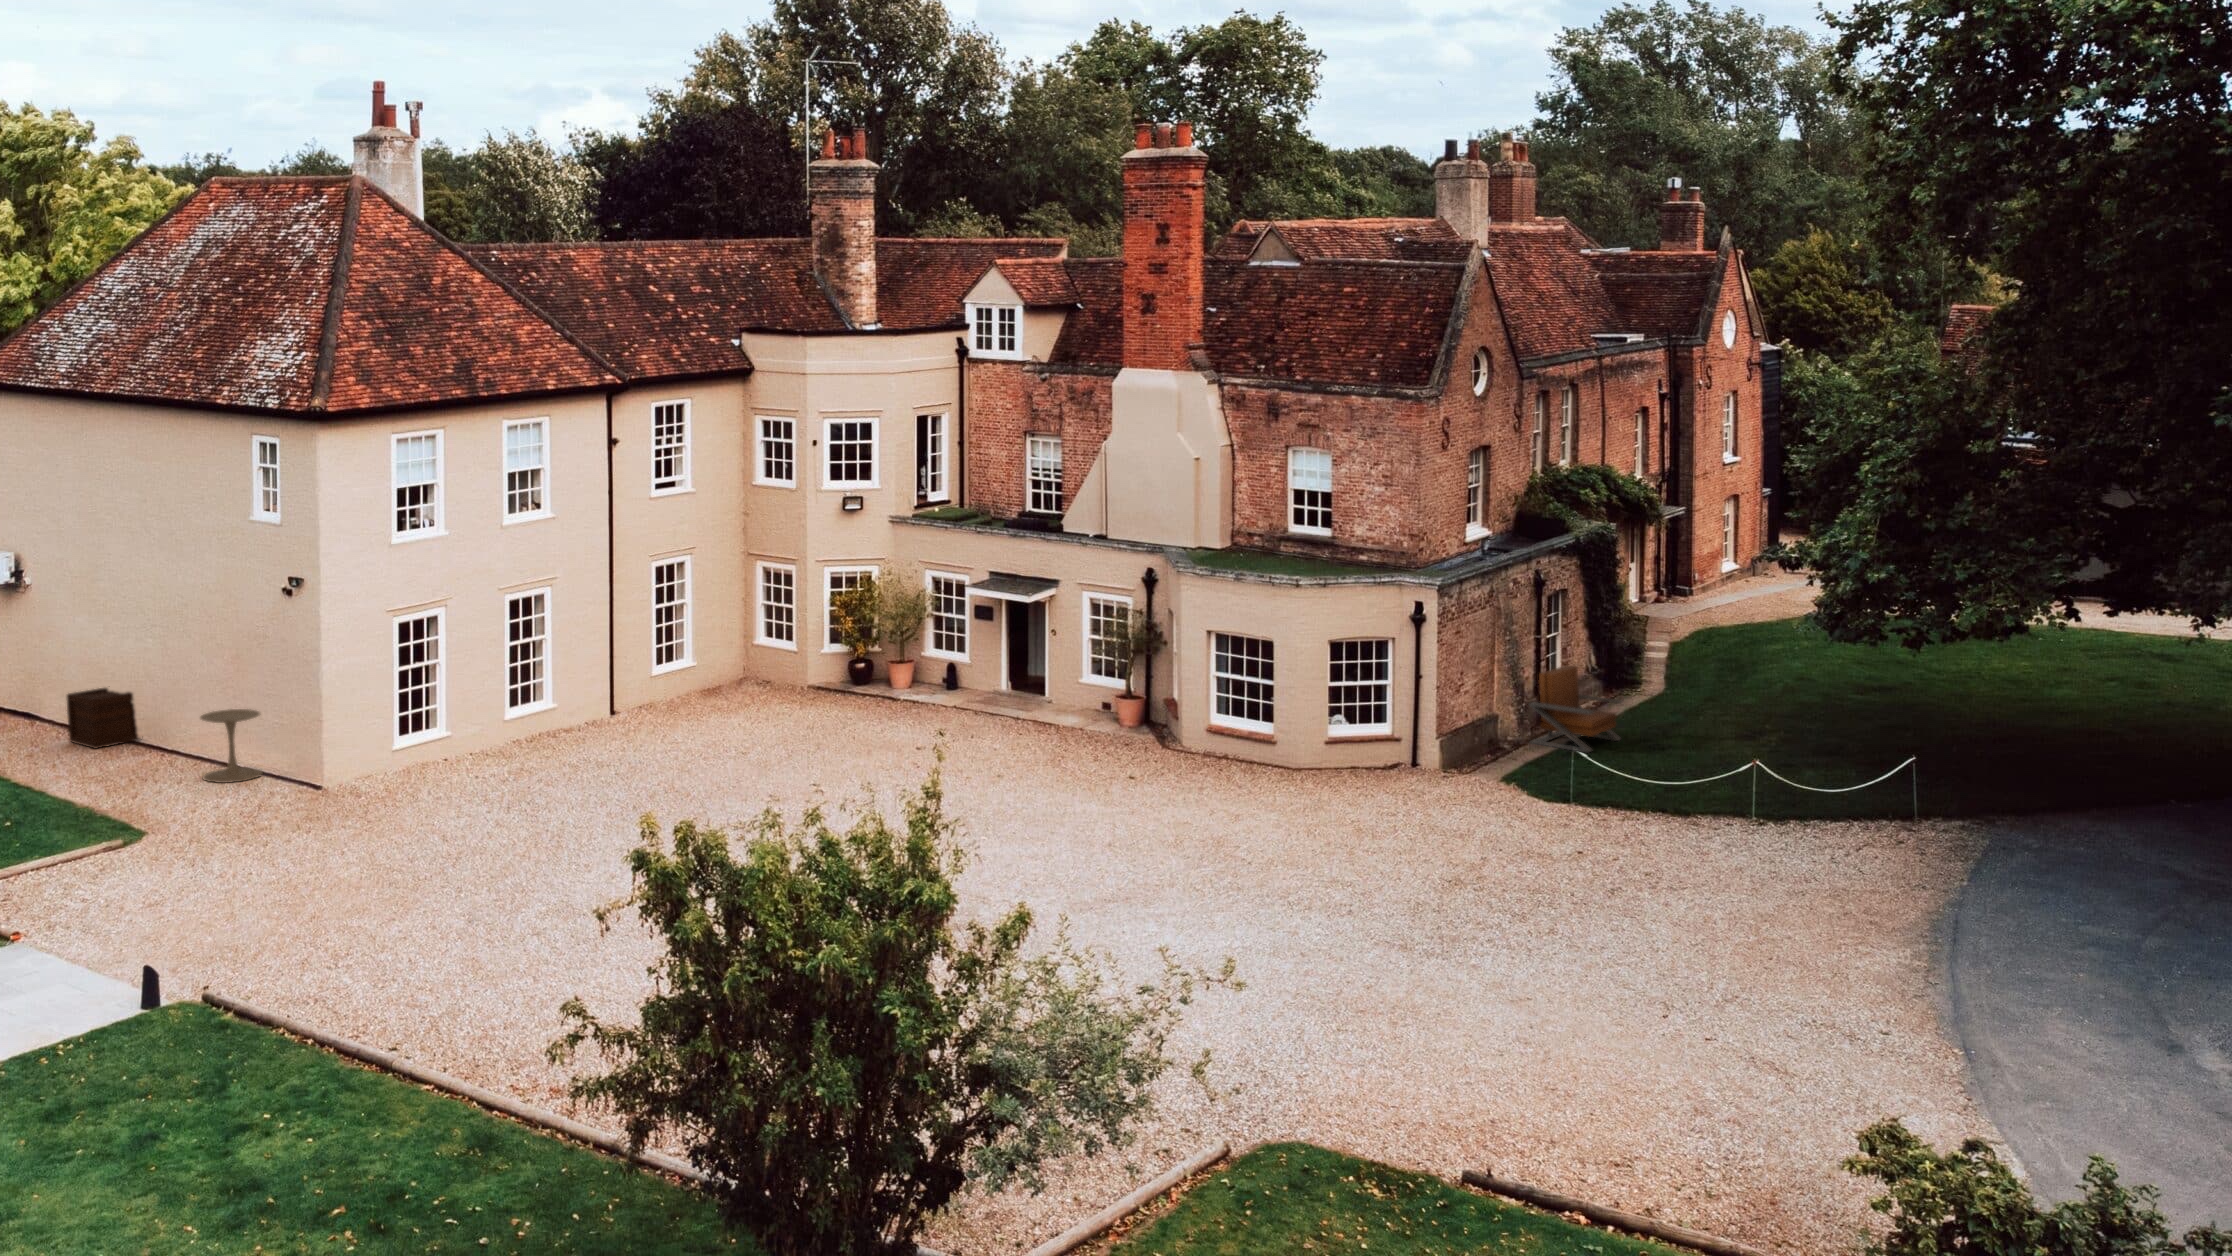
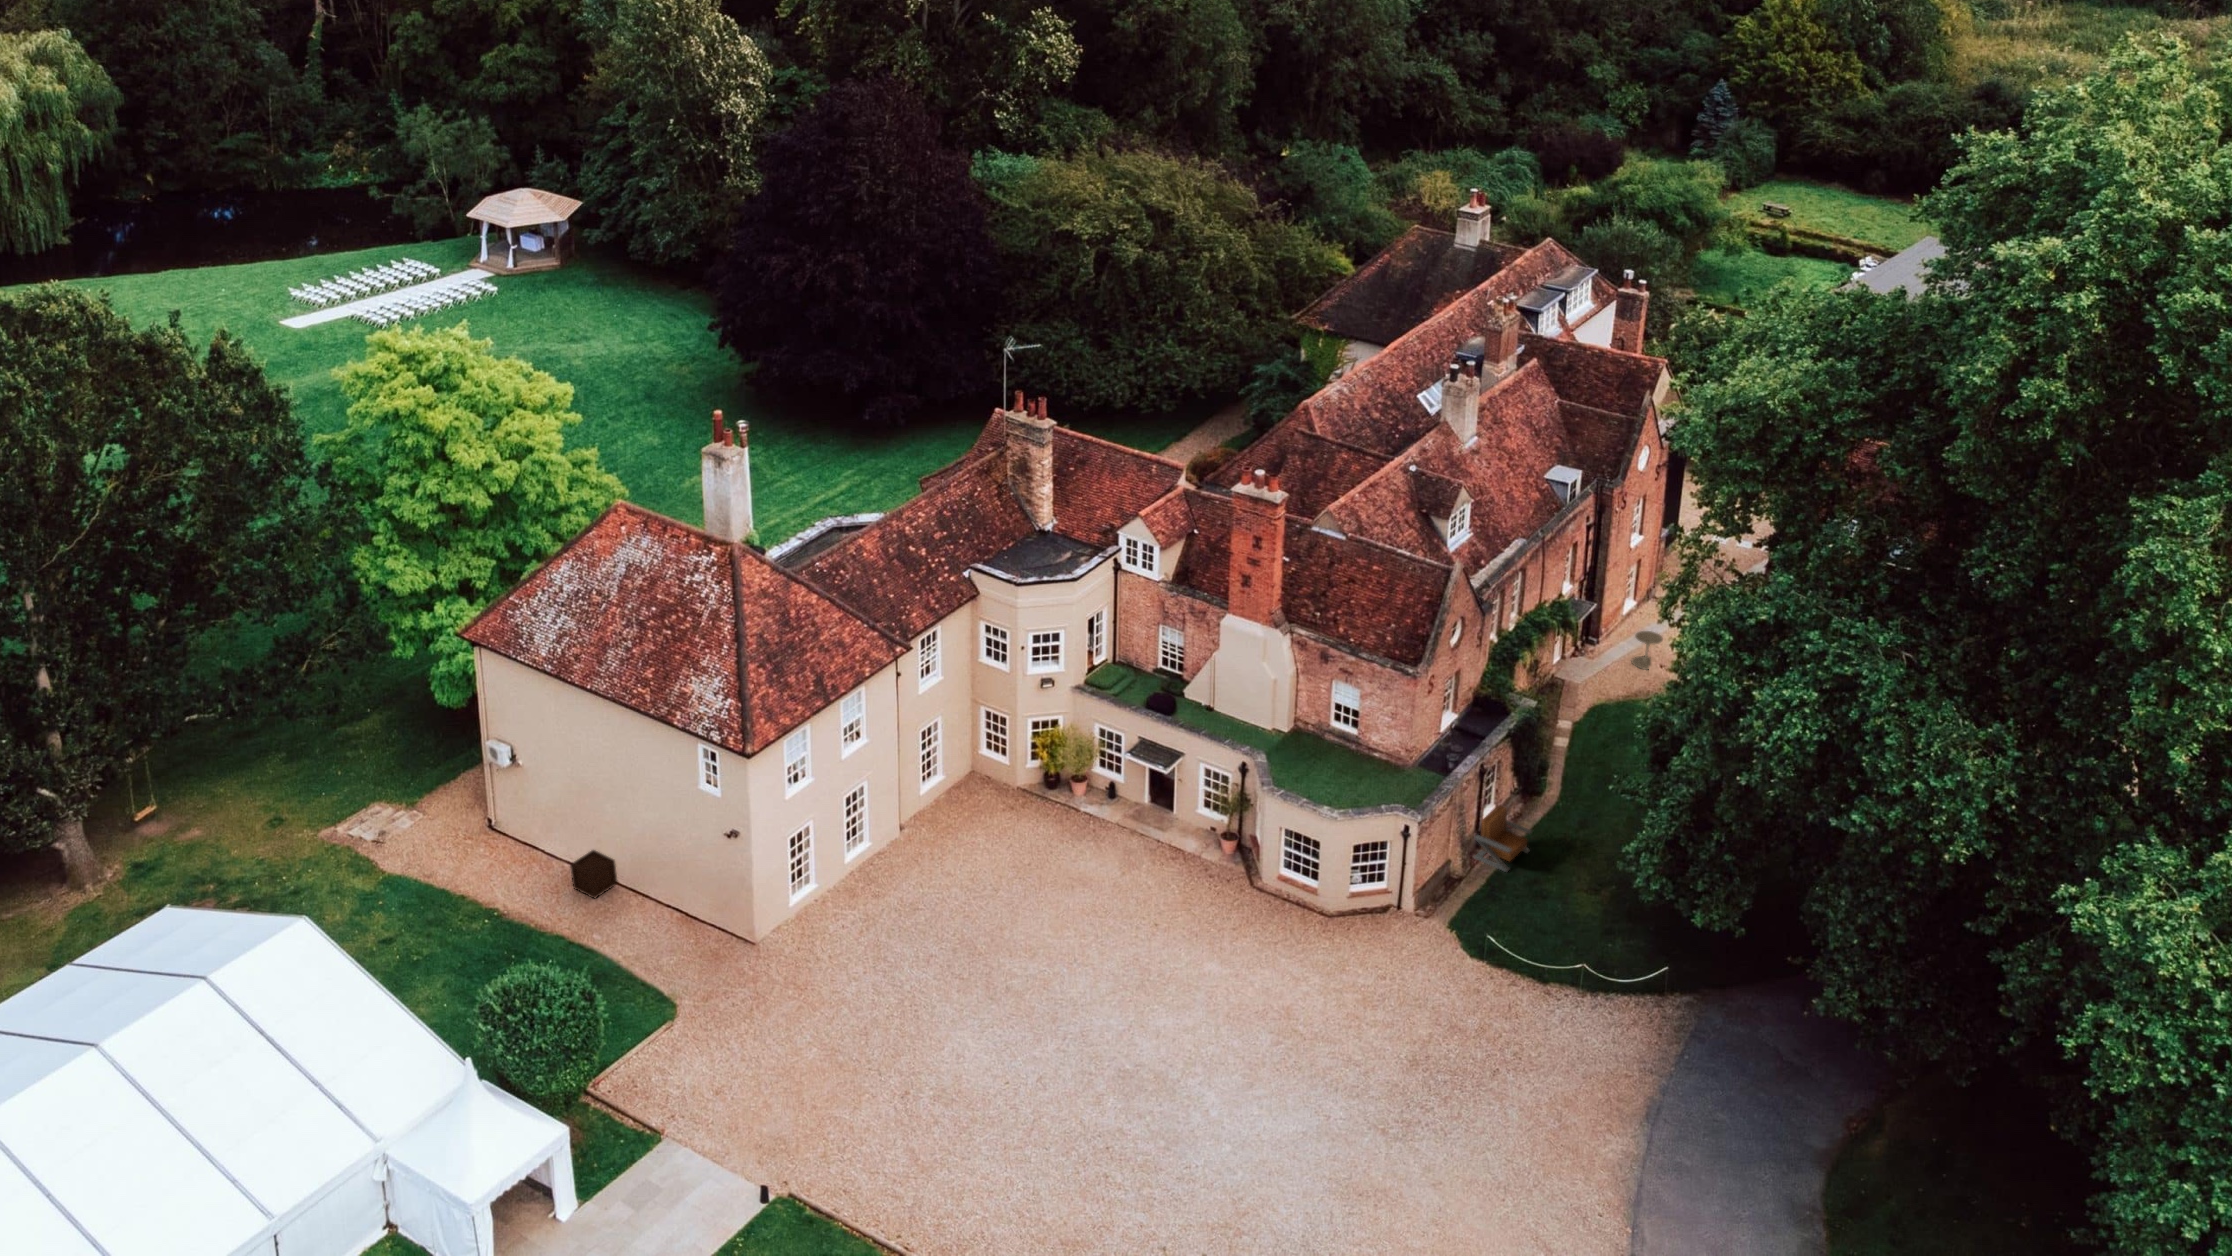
pedestal table: present [200,709,263,783] -> present [1632,631,1663,670]

